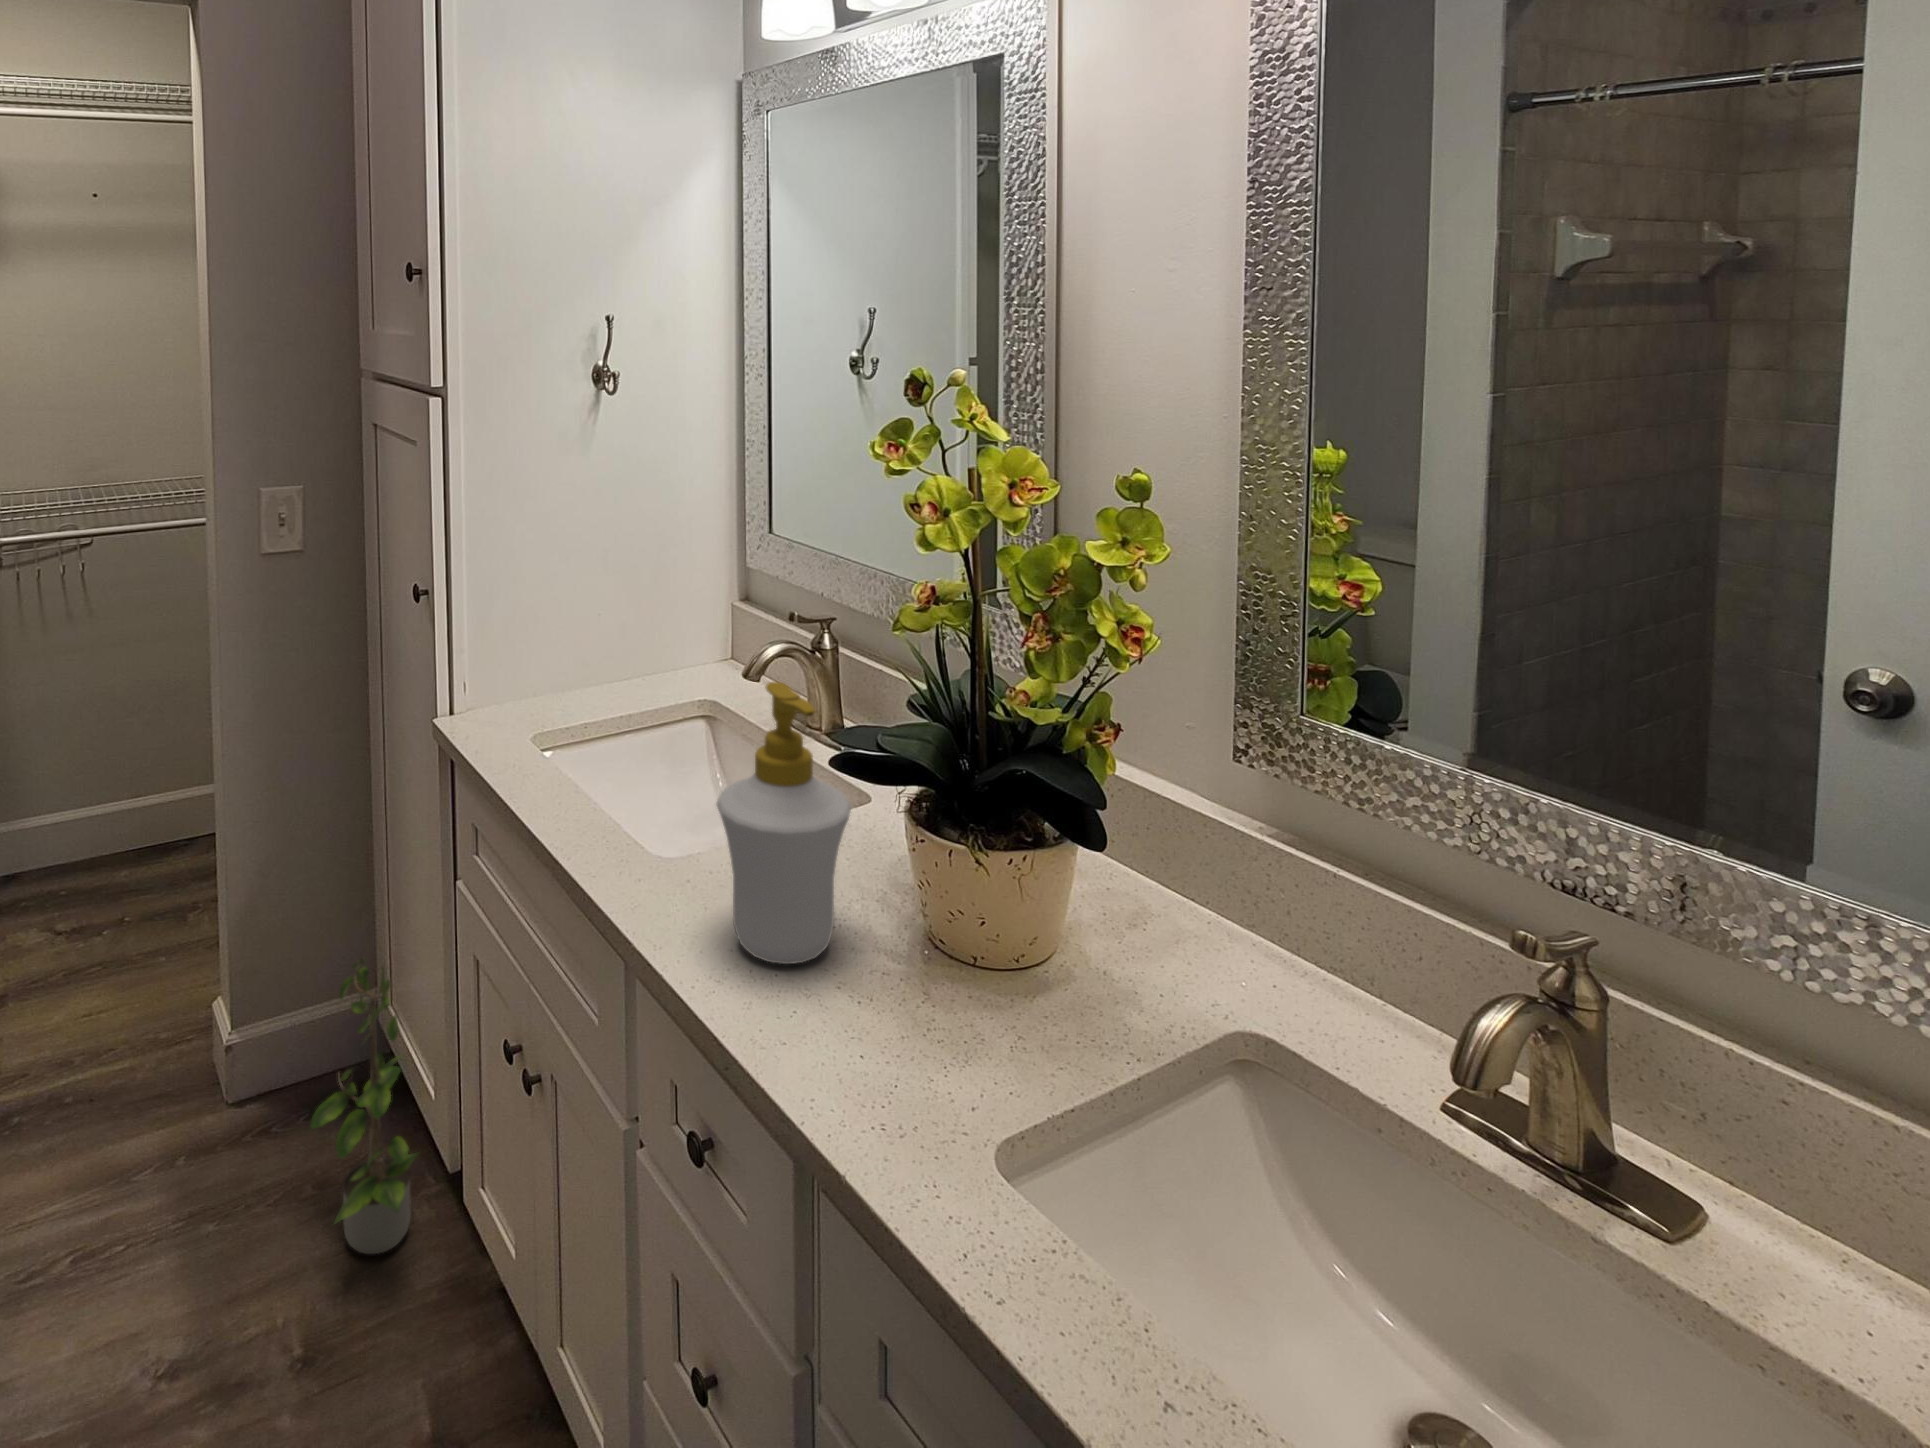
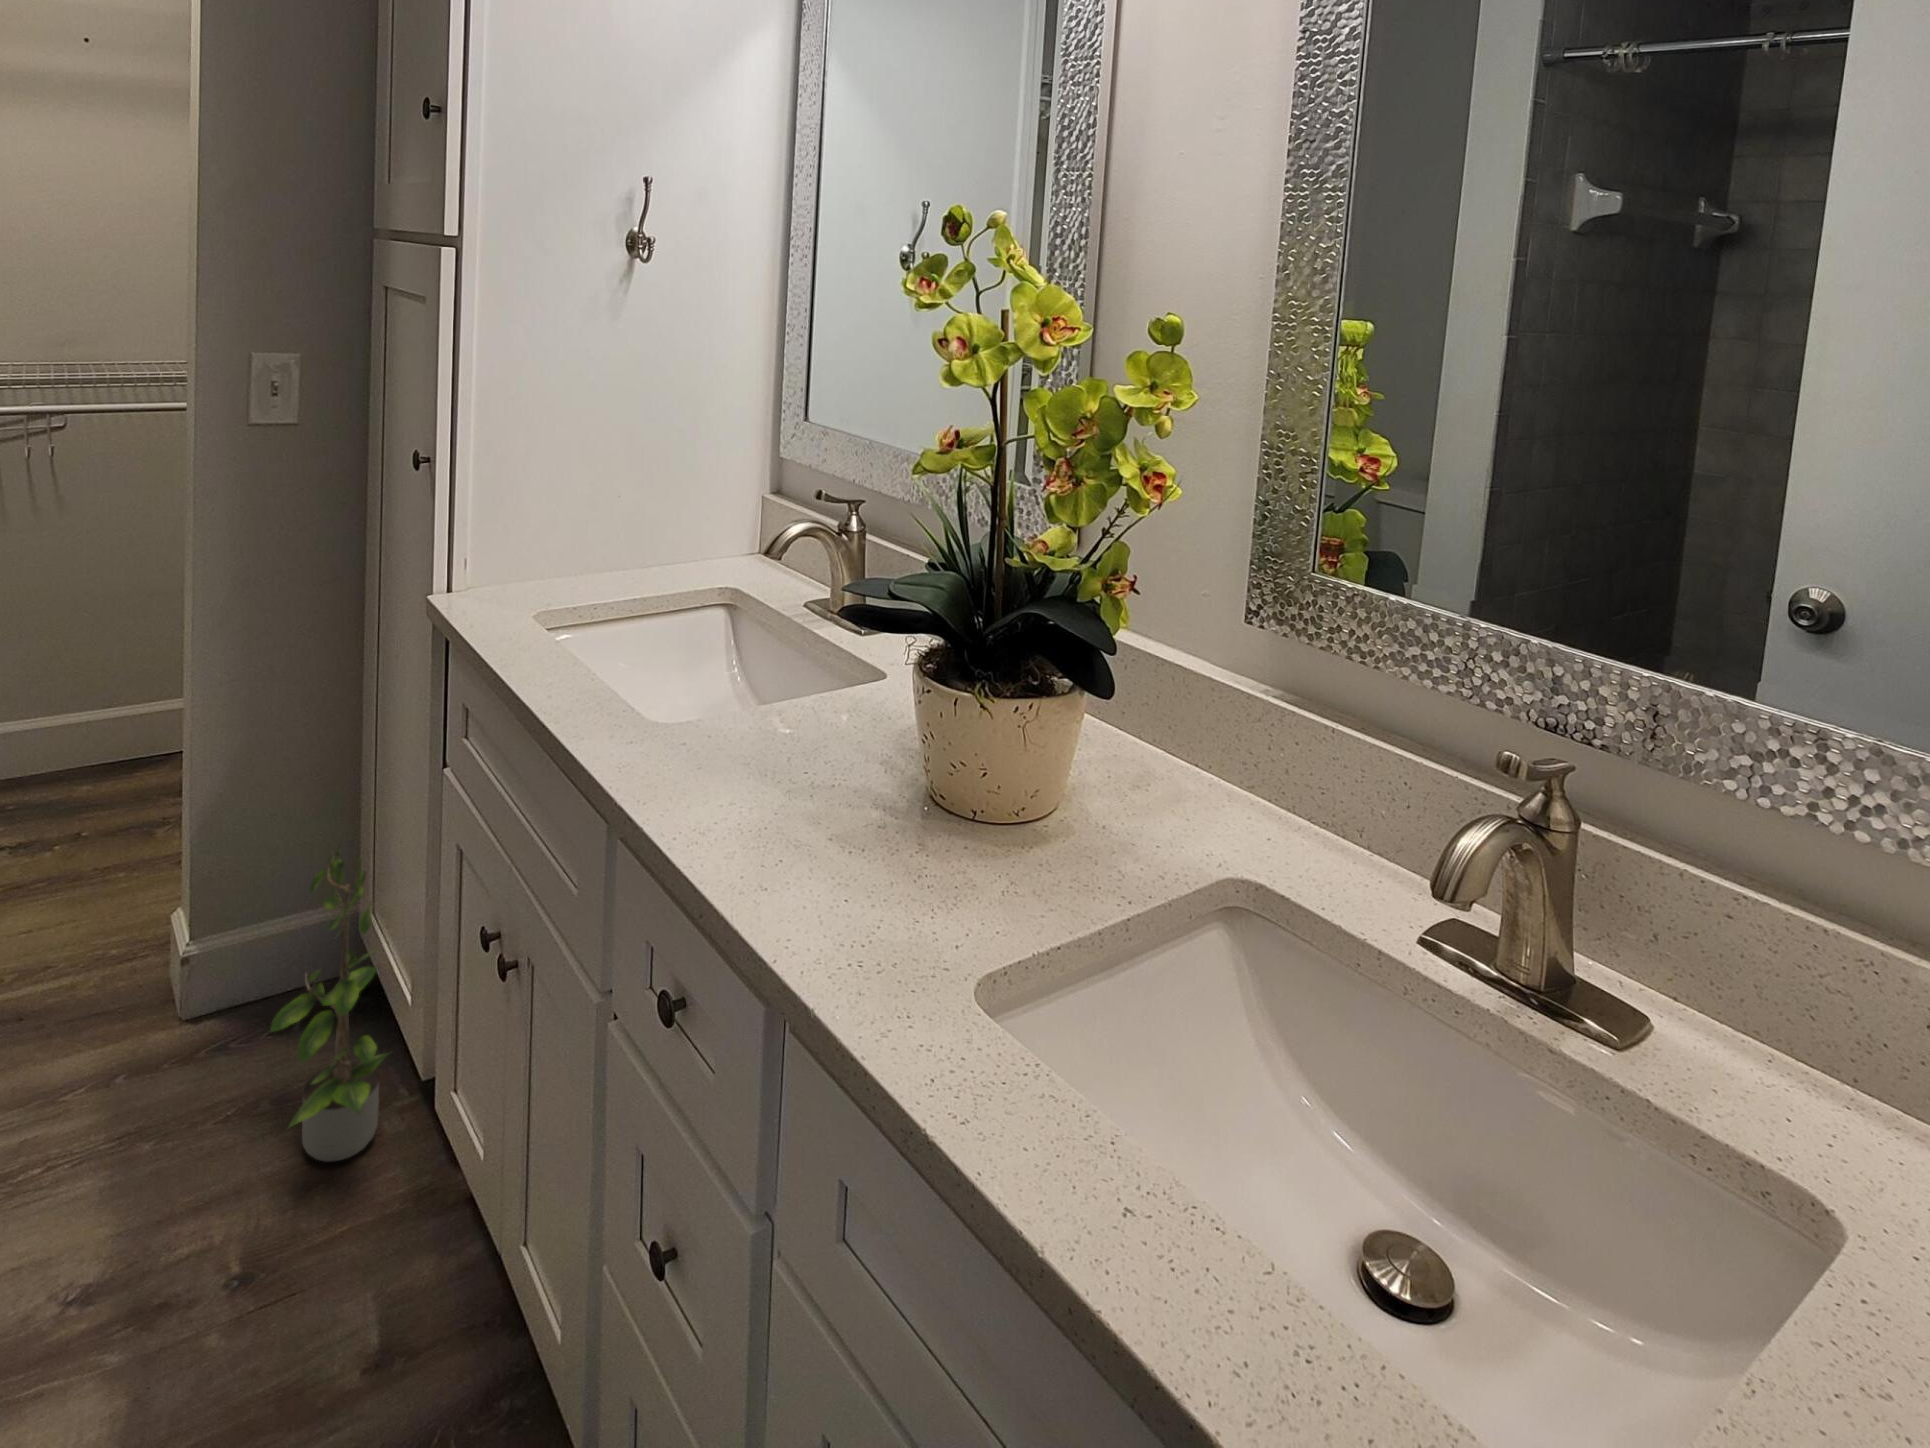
soap bottle: present [717,682,851,964] -> none [714,520,857,814]

